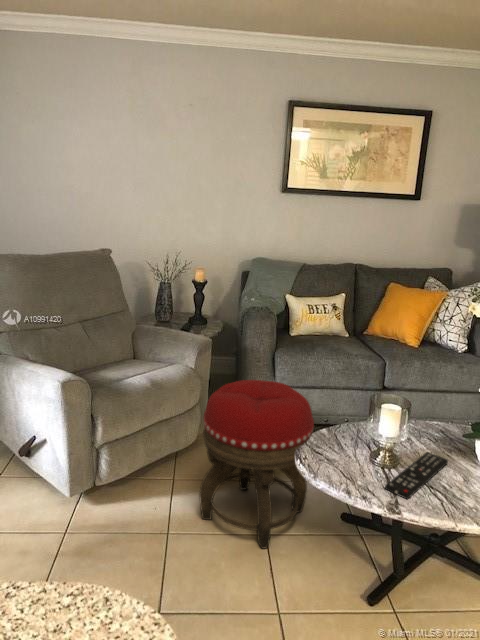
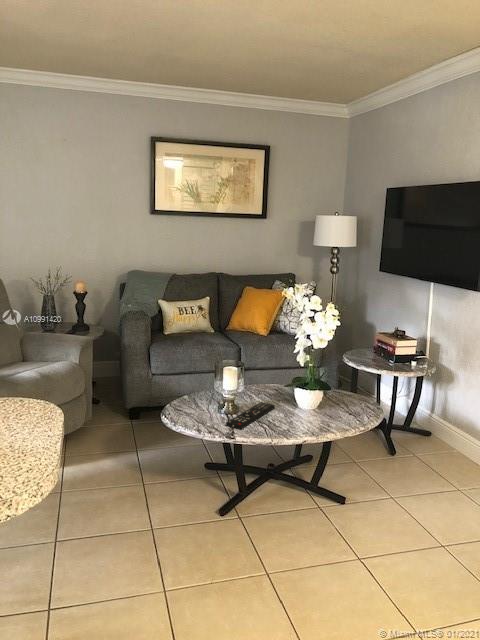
footstool: present [199,380,314,548] -> none [88,364,177,493]

